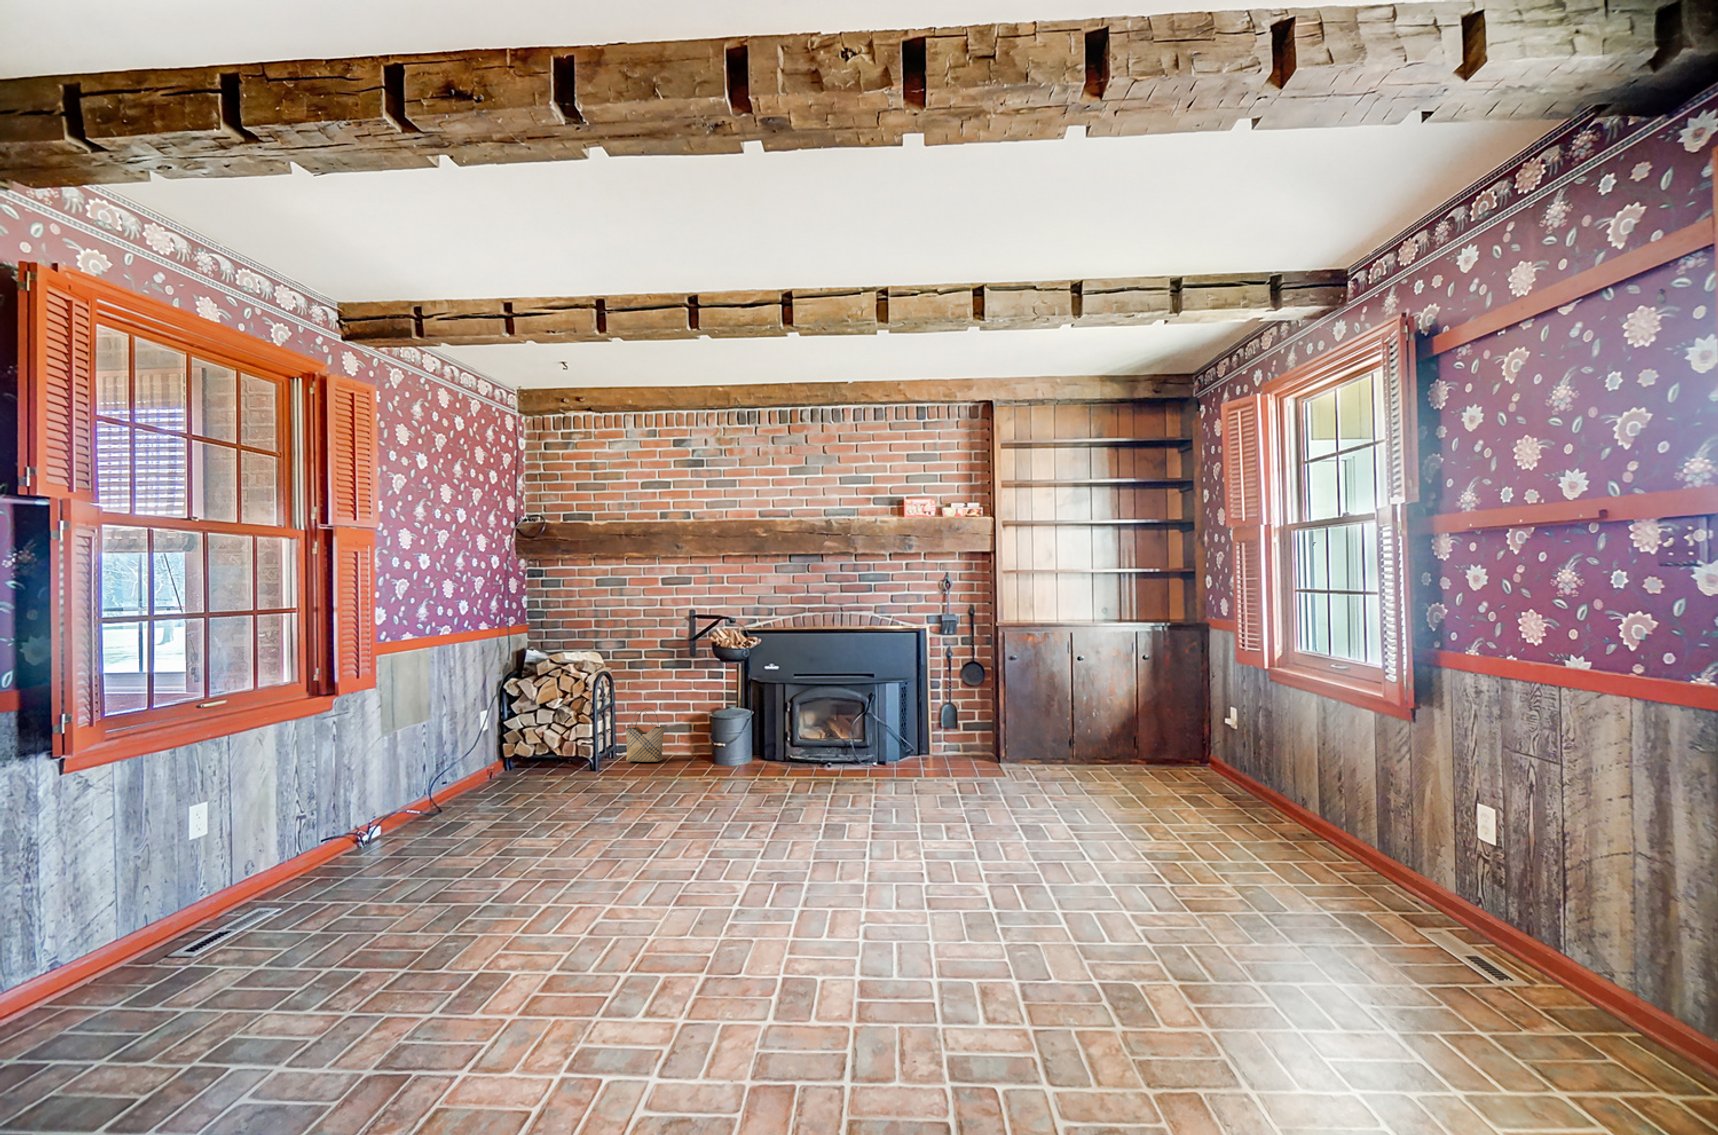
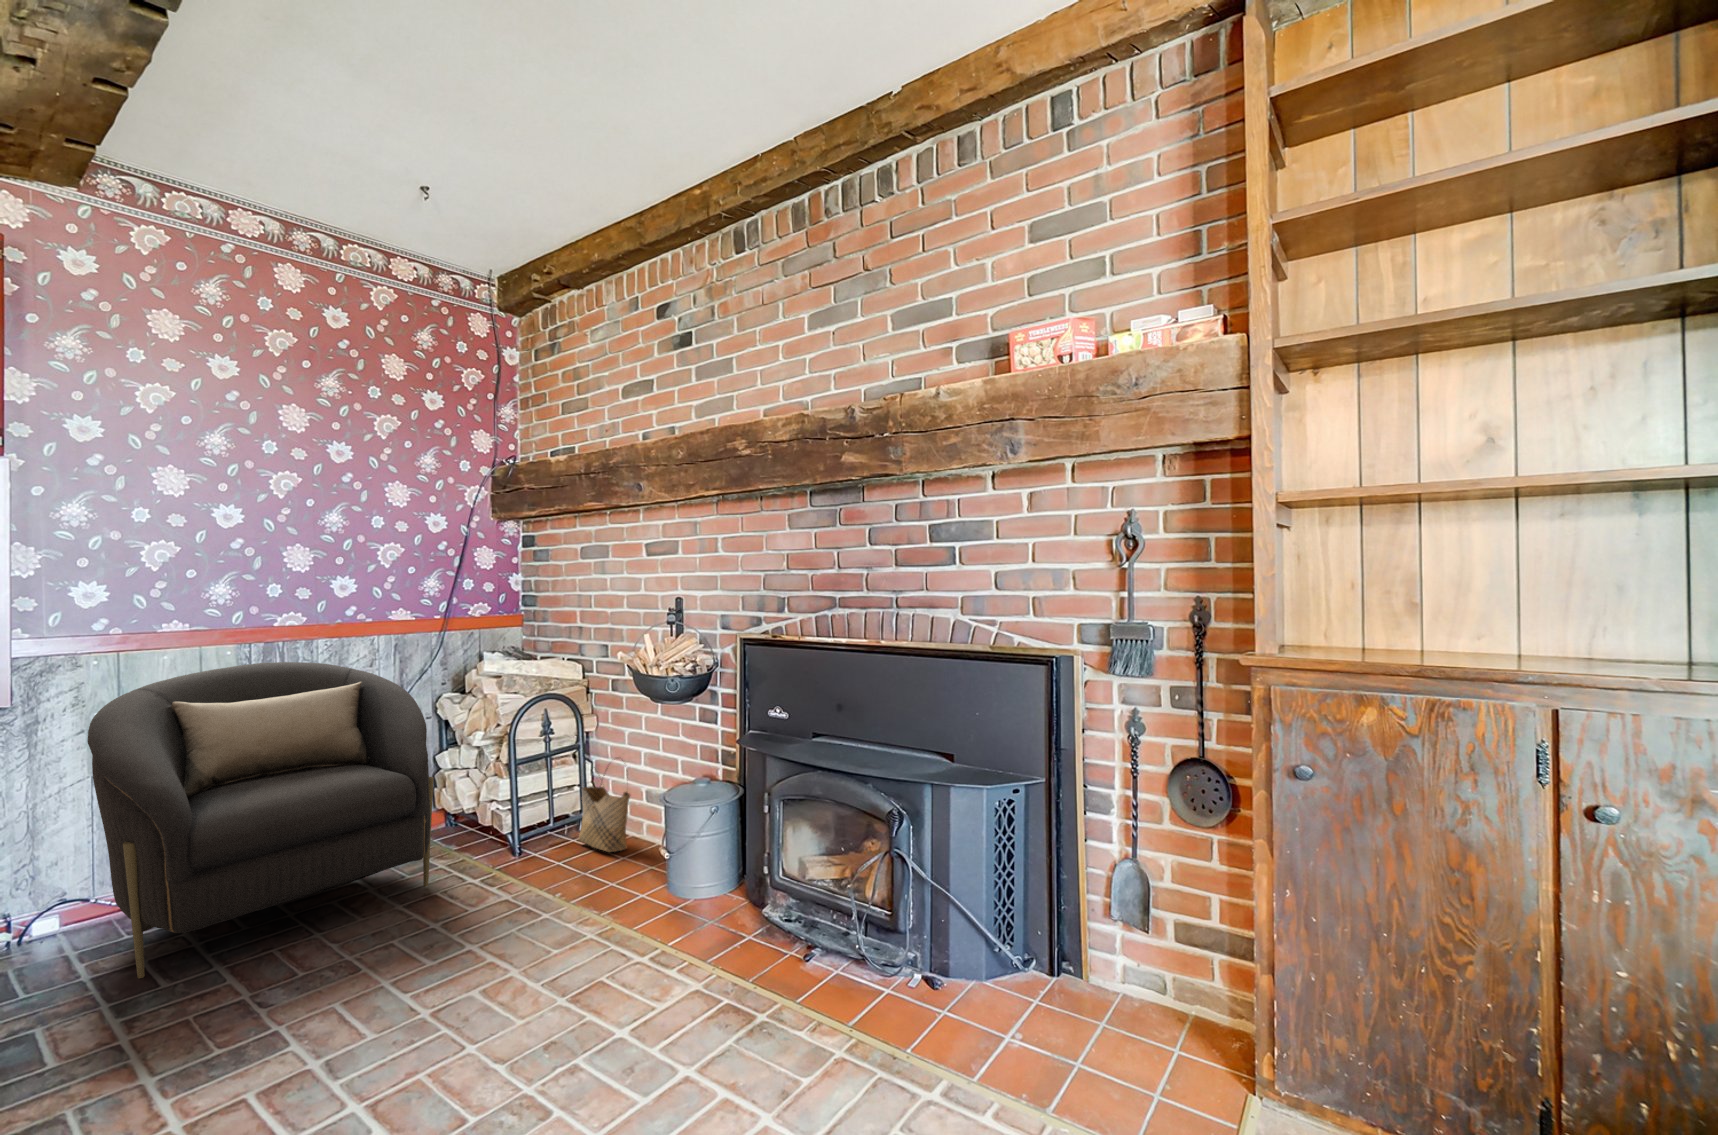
armchair: none [415,660,597,837] -> present [88,662,434,978]

